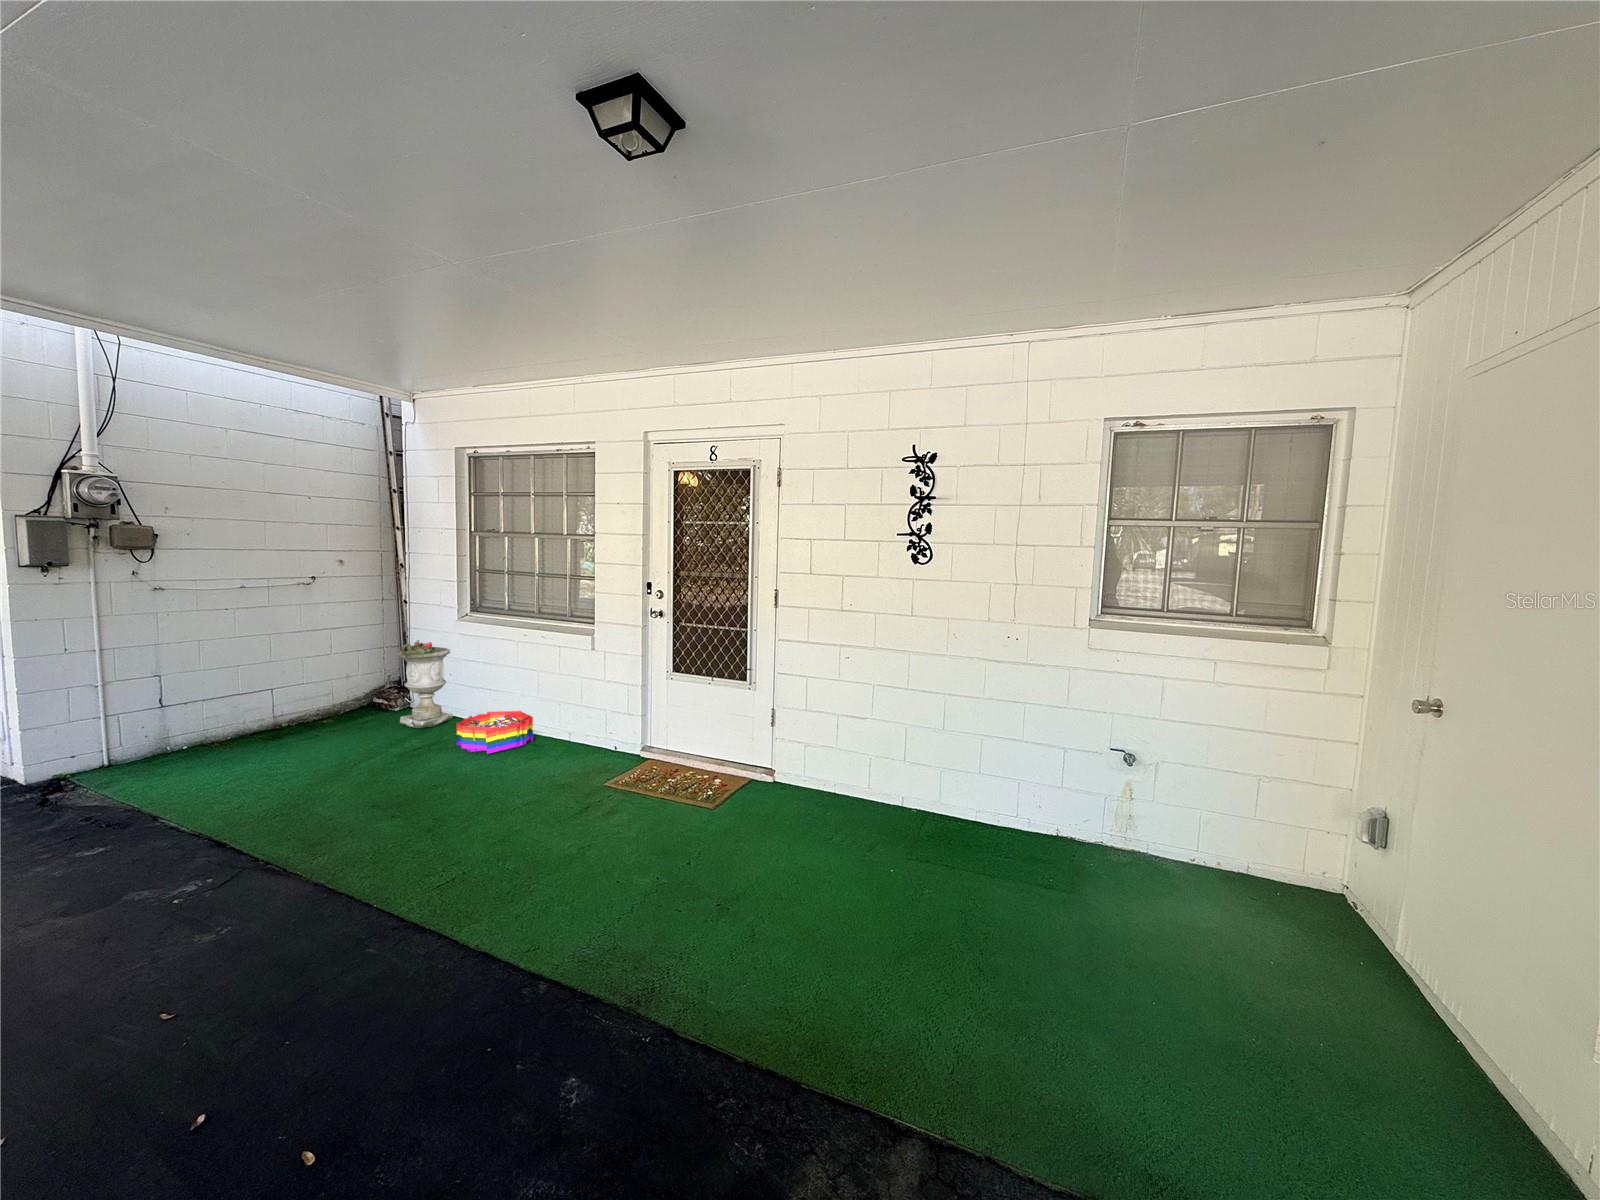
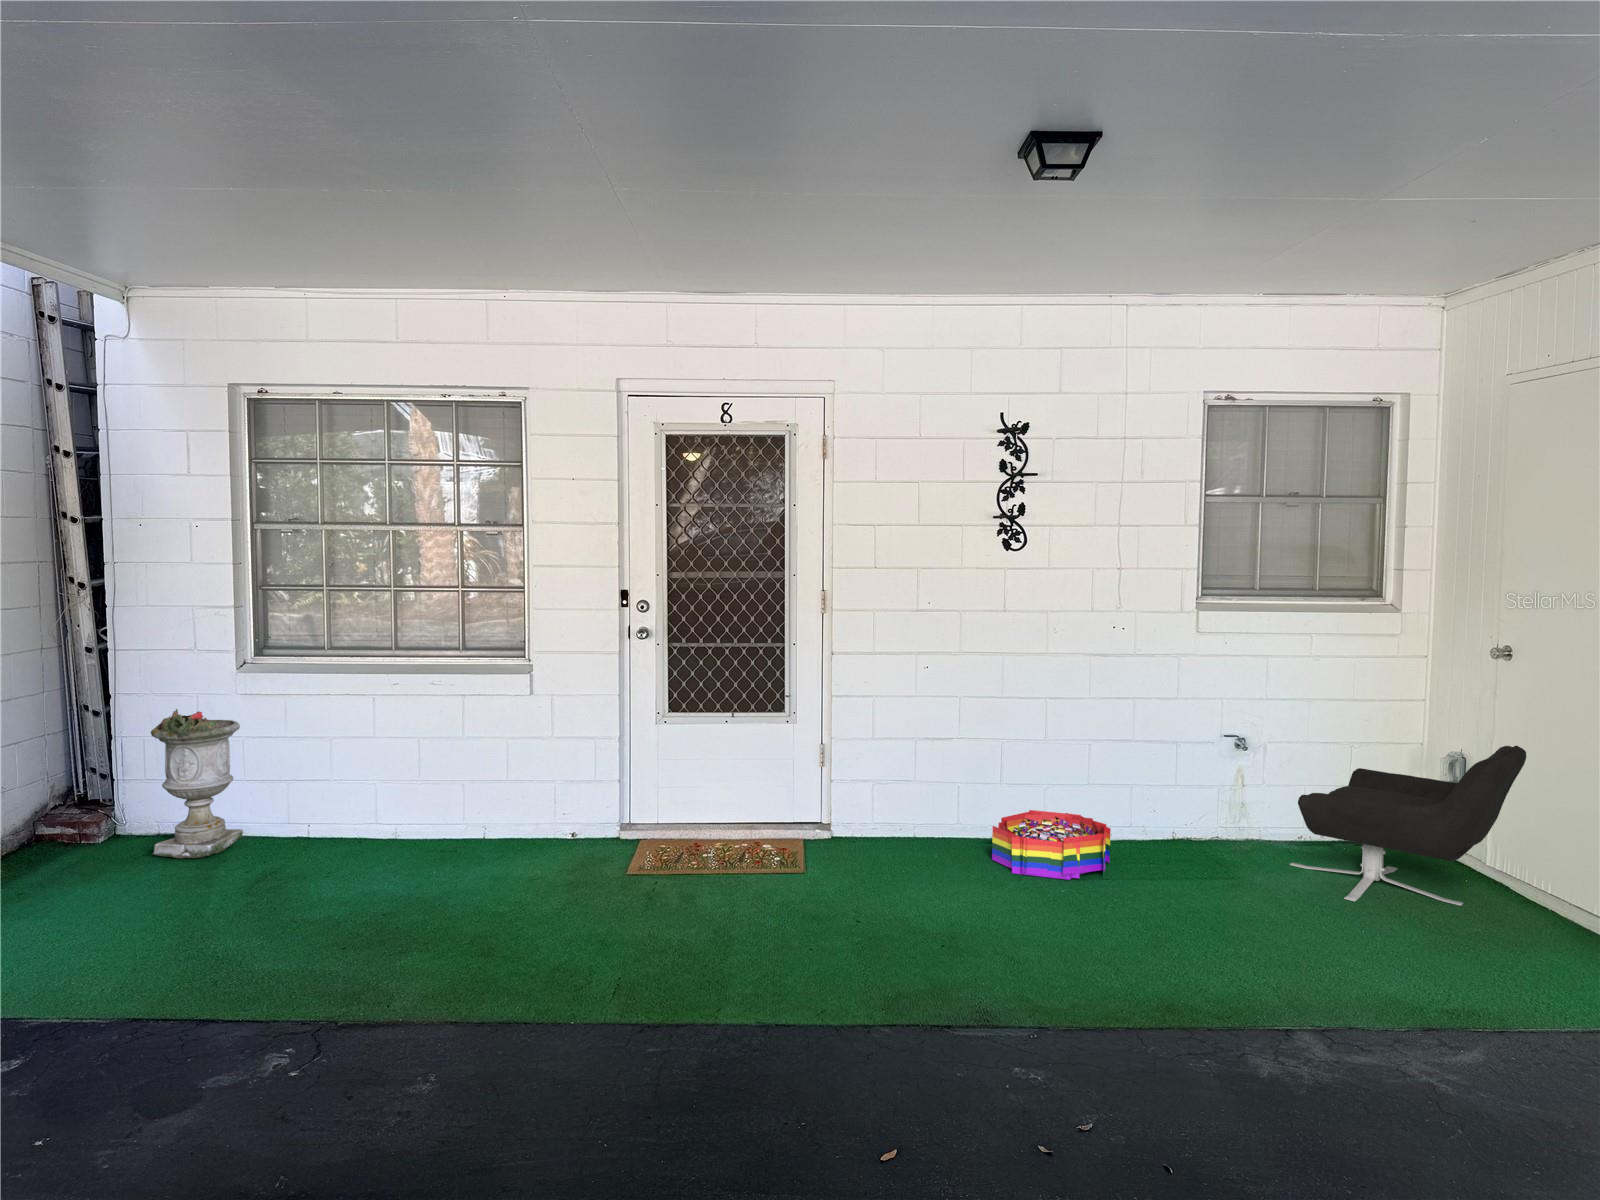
storage bin: present [457,711,533,754] -> present [992,810,1111,880]
lounge chair: none [1132,805,1433,987] -> present [1290,746,1526,905]

